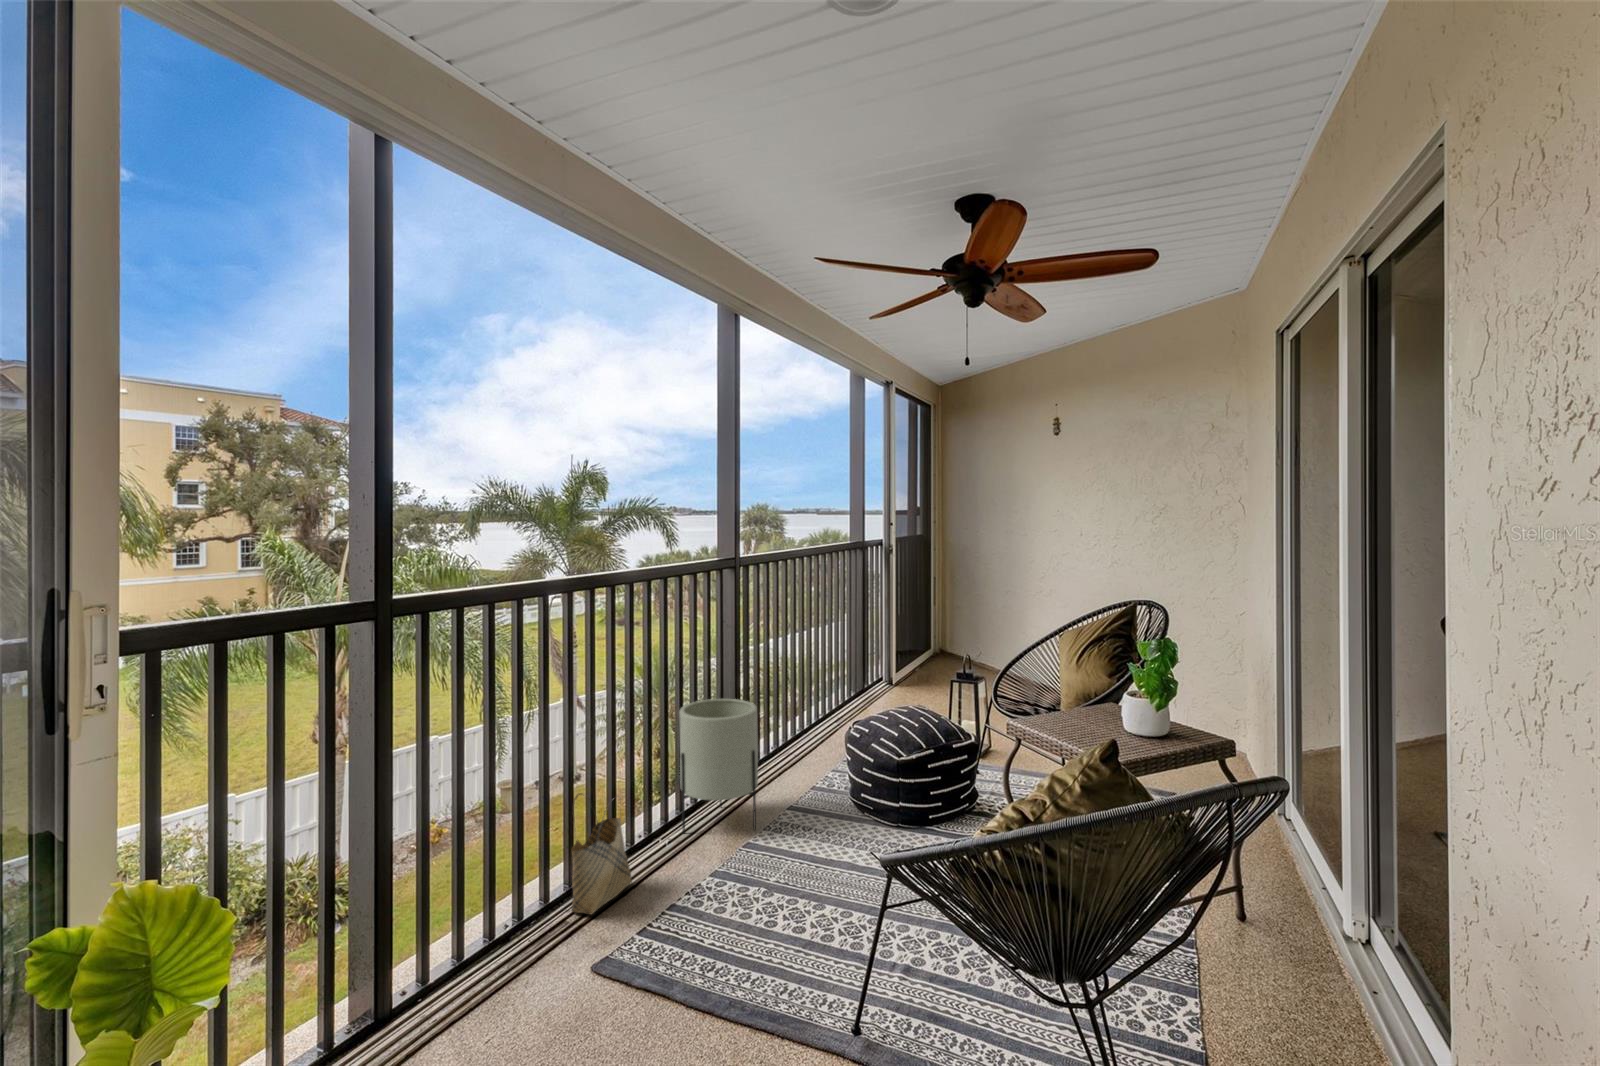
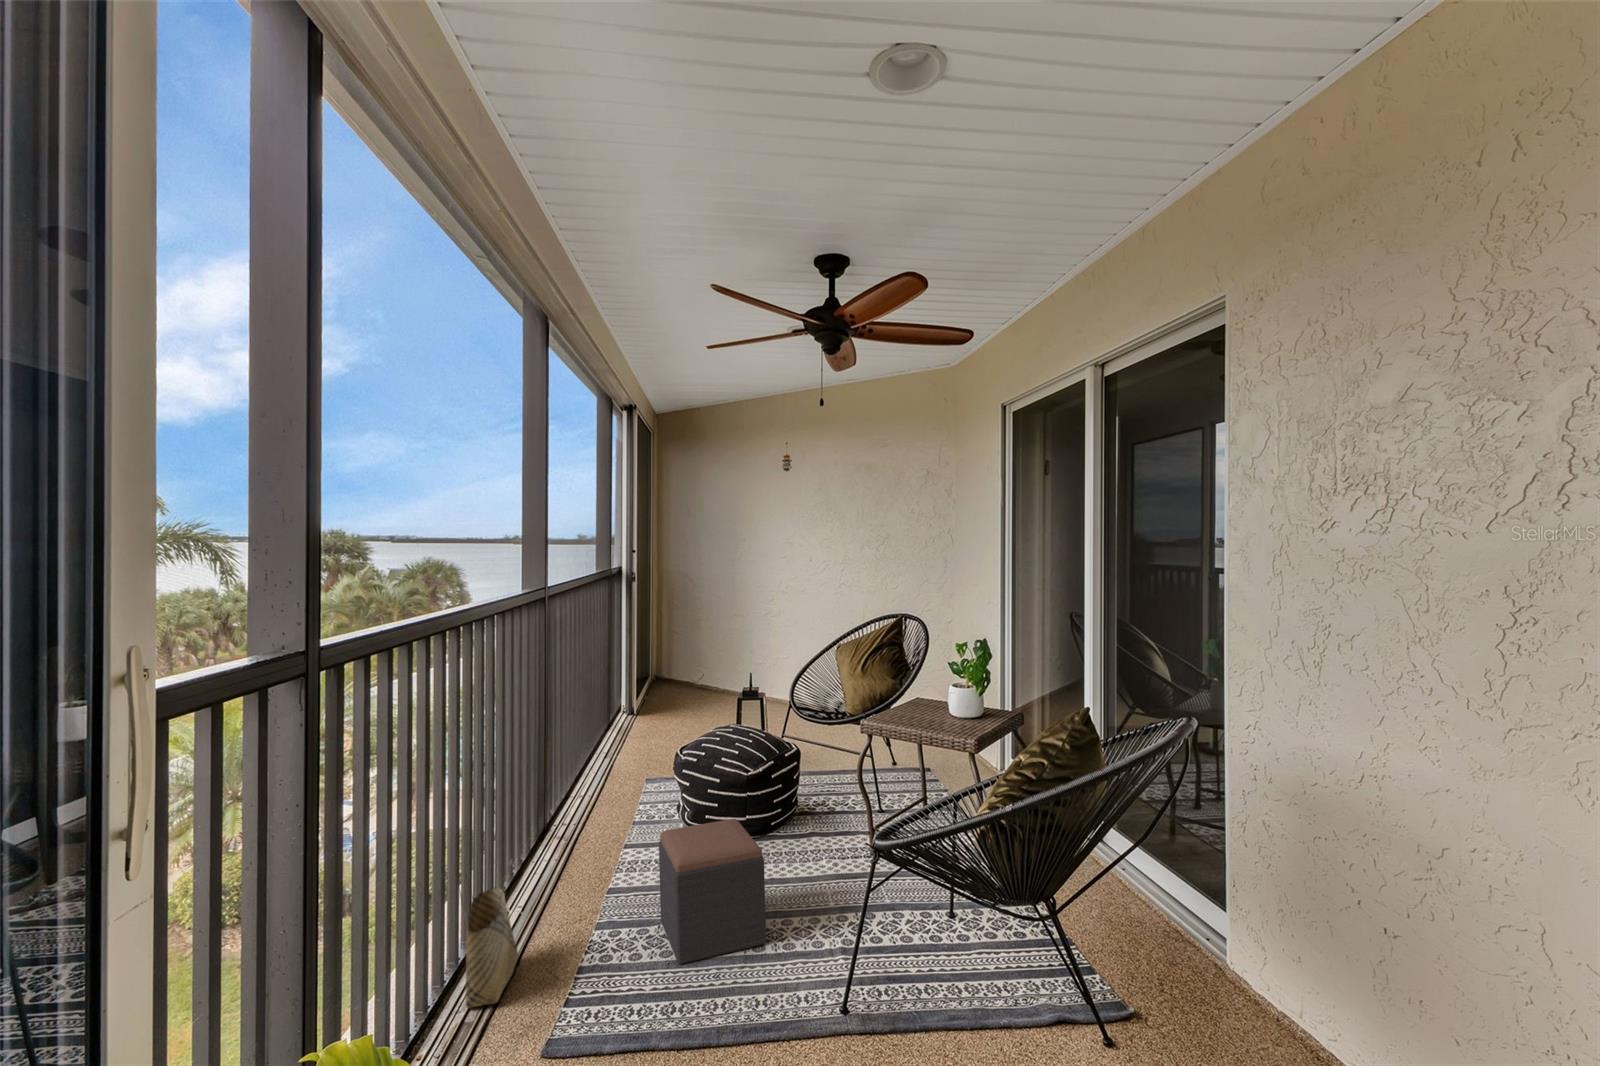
planter: present [679,699,758,833] -> none [518,741,611,898]
footstool: none [746,800,844,935] -> present [659,819,766,964]

